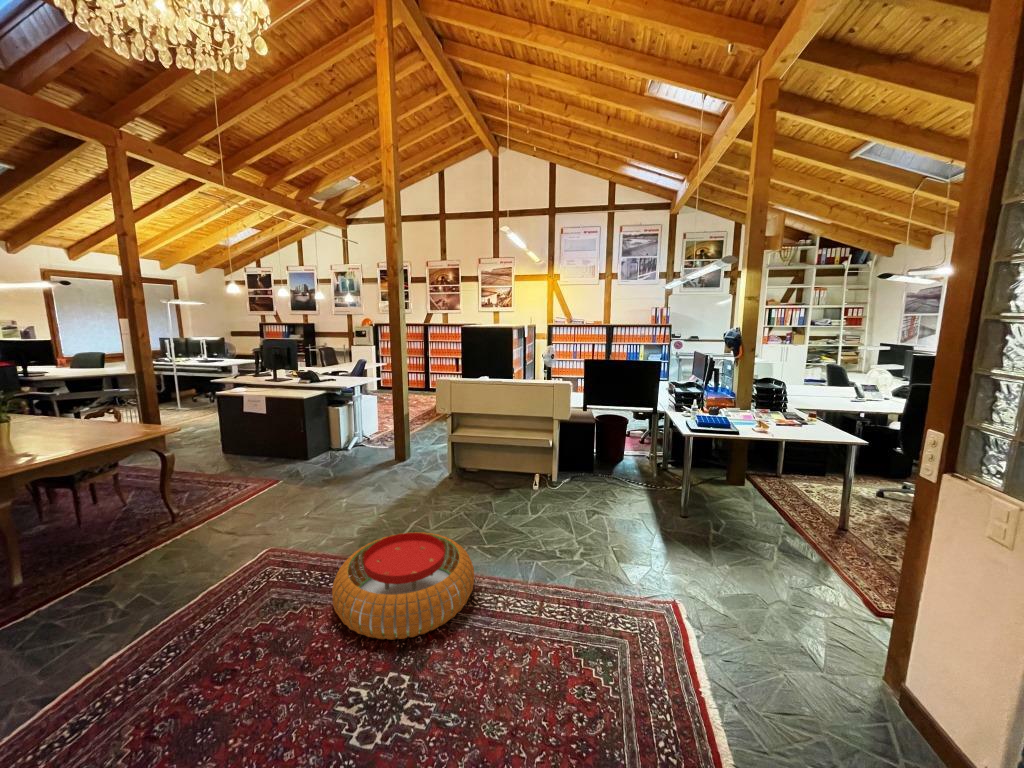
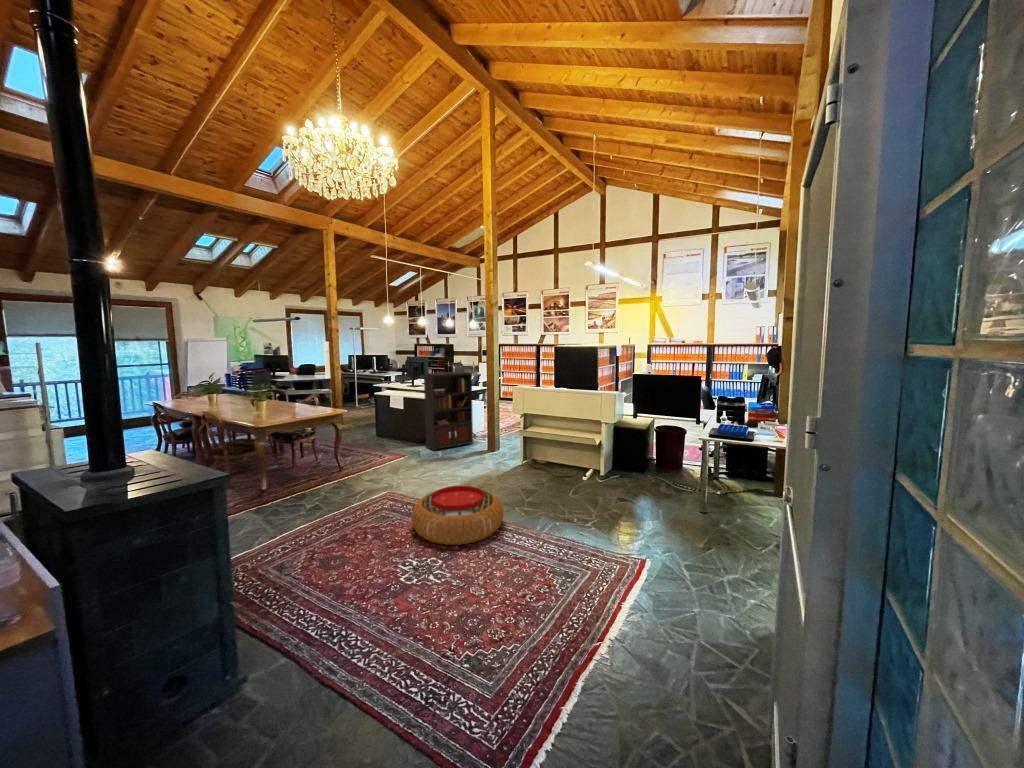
bookcase: none [298,360,371,471] -> present [424,371,473,450]

